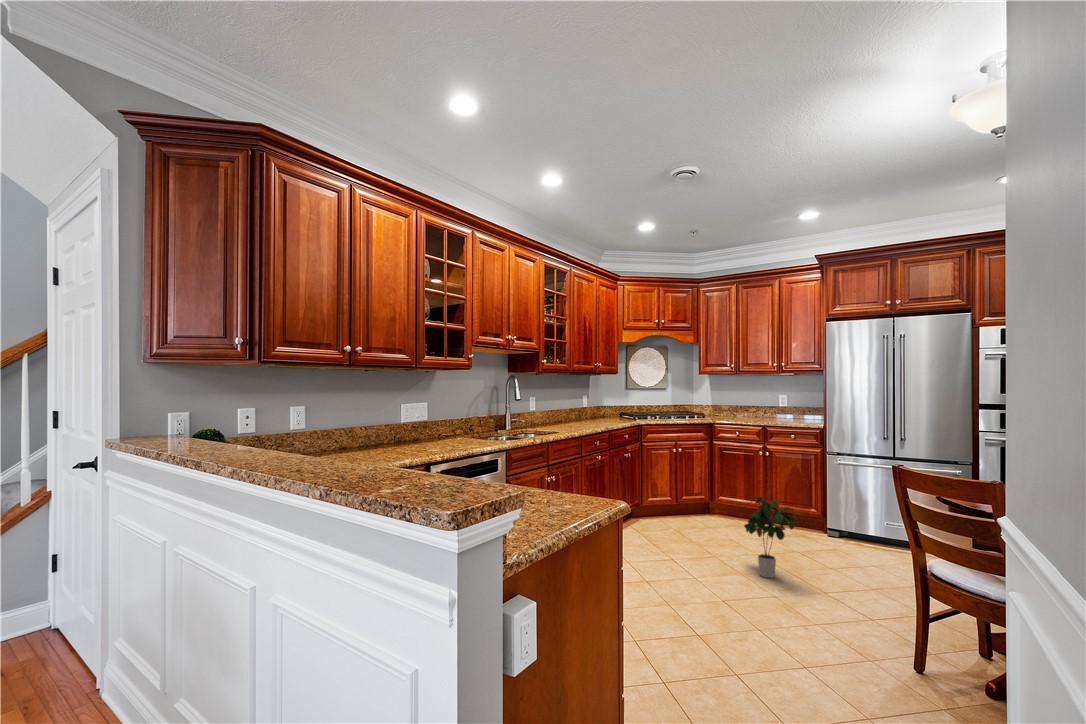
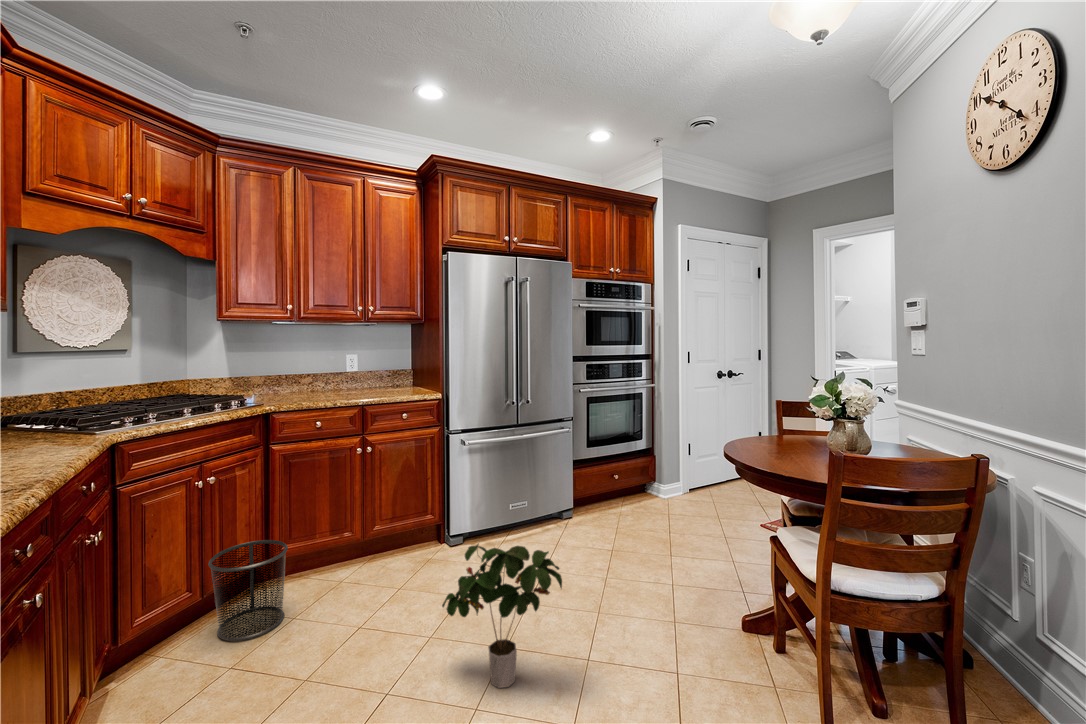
waste bin: none [674,487,709,530] -> present [208,540,288,641]

